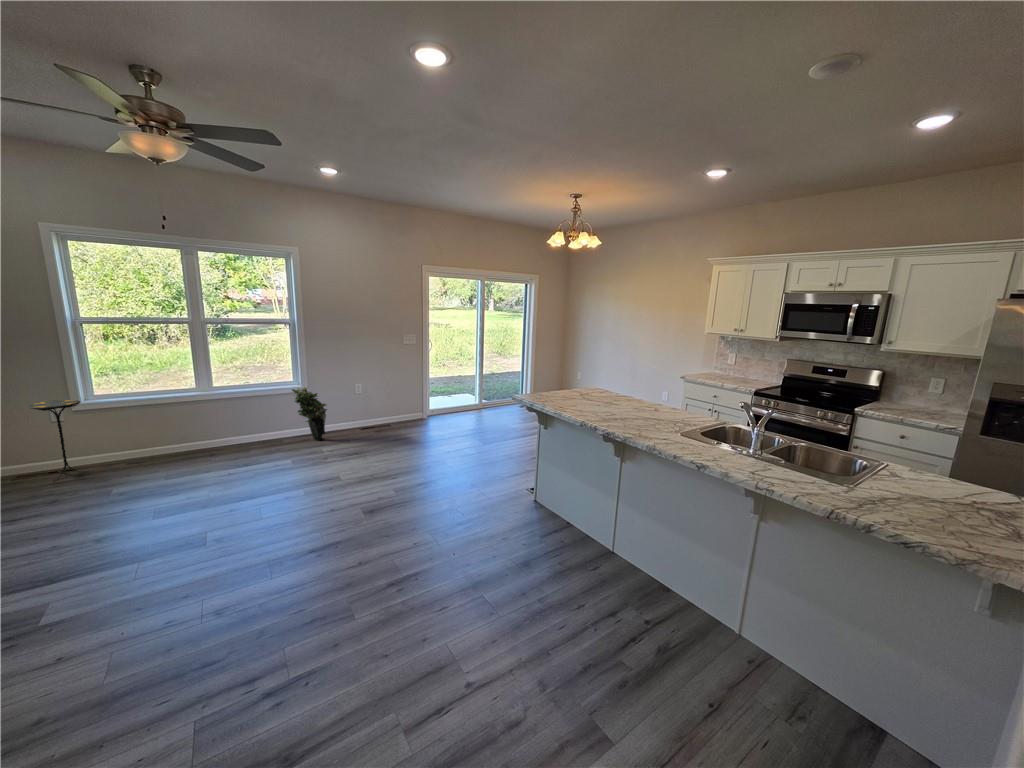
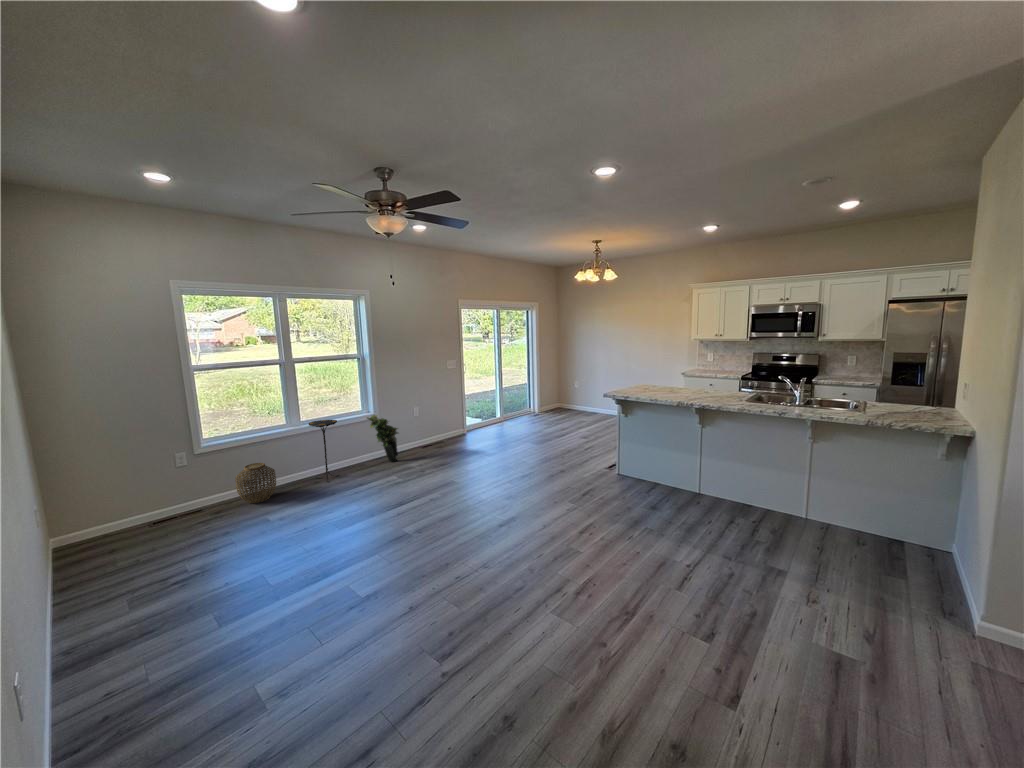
side table: present [29,400,85,480] -> present [309,420,337,482]
woven basket: none [119,425,169,467] -> present [235,463,276,503]

